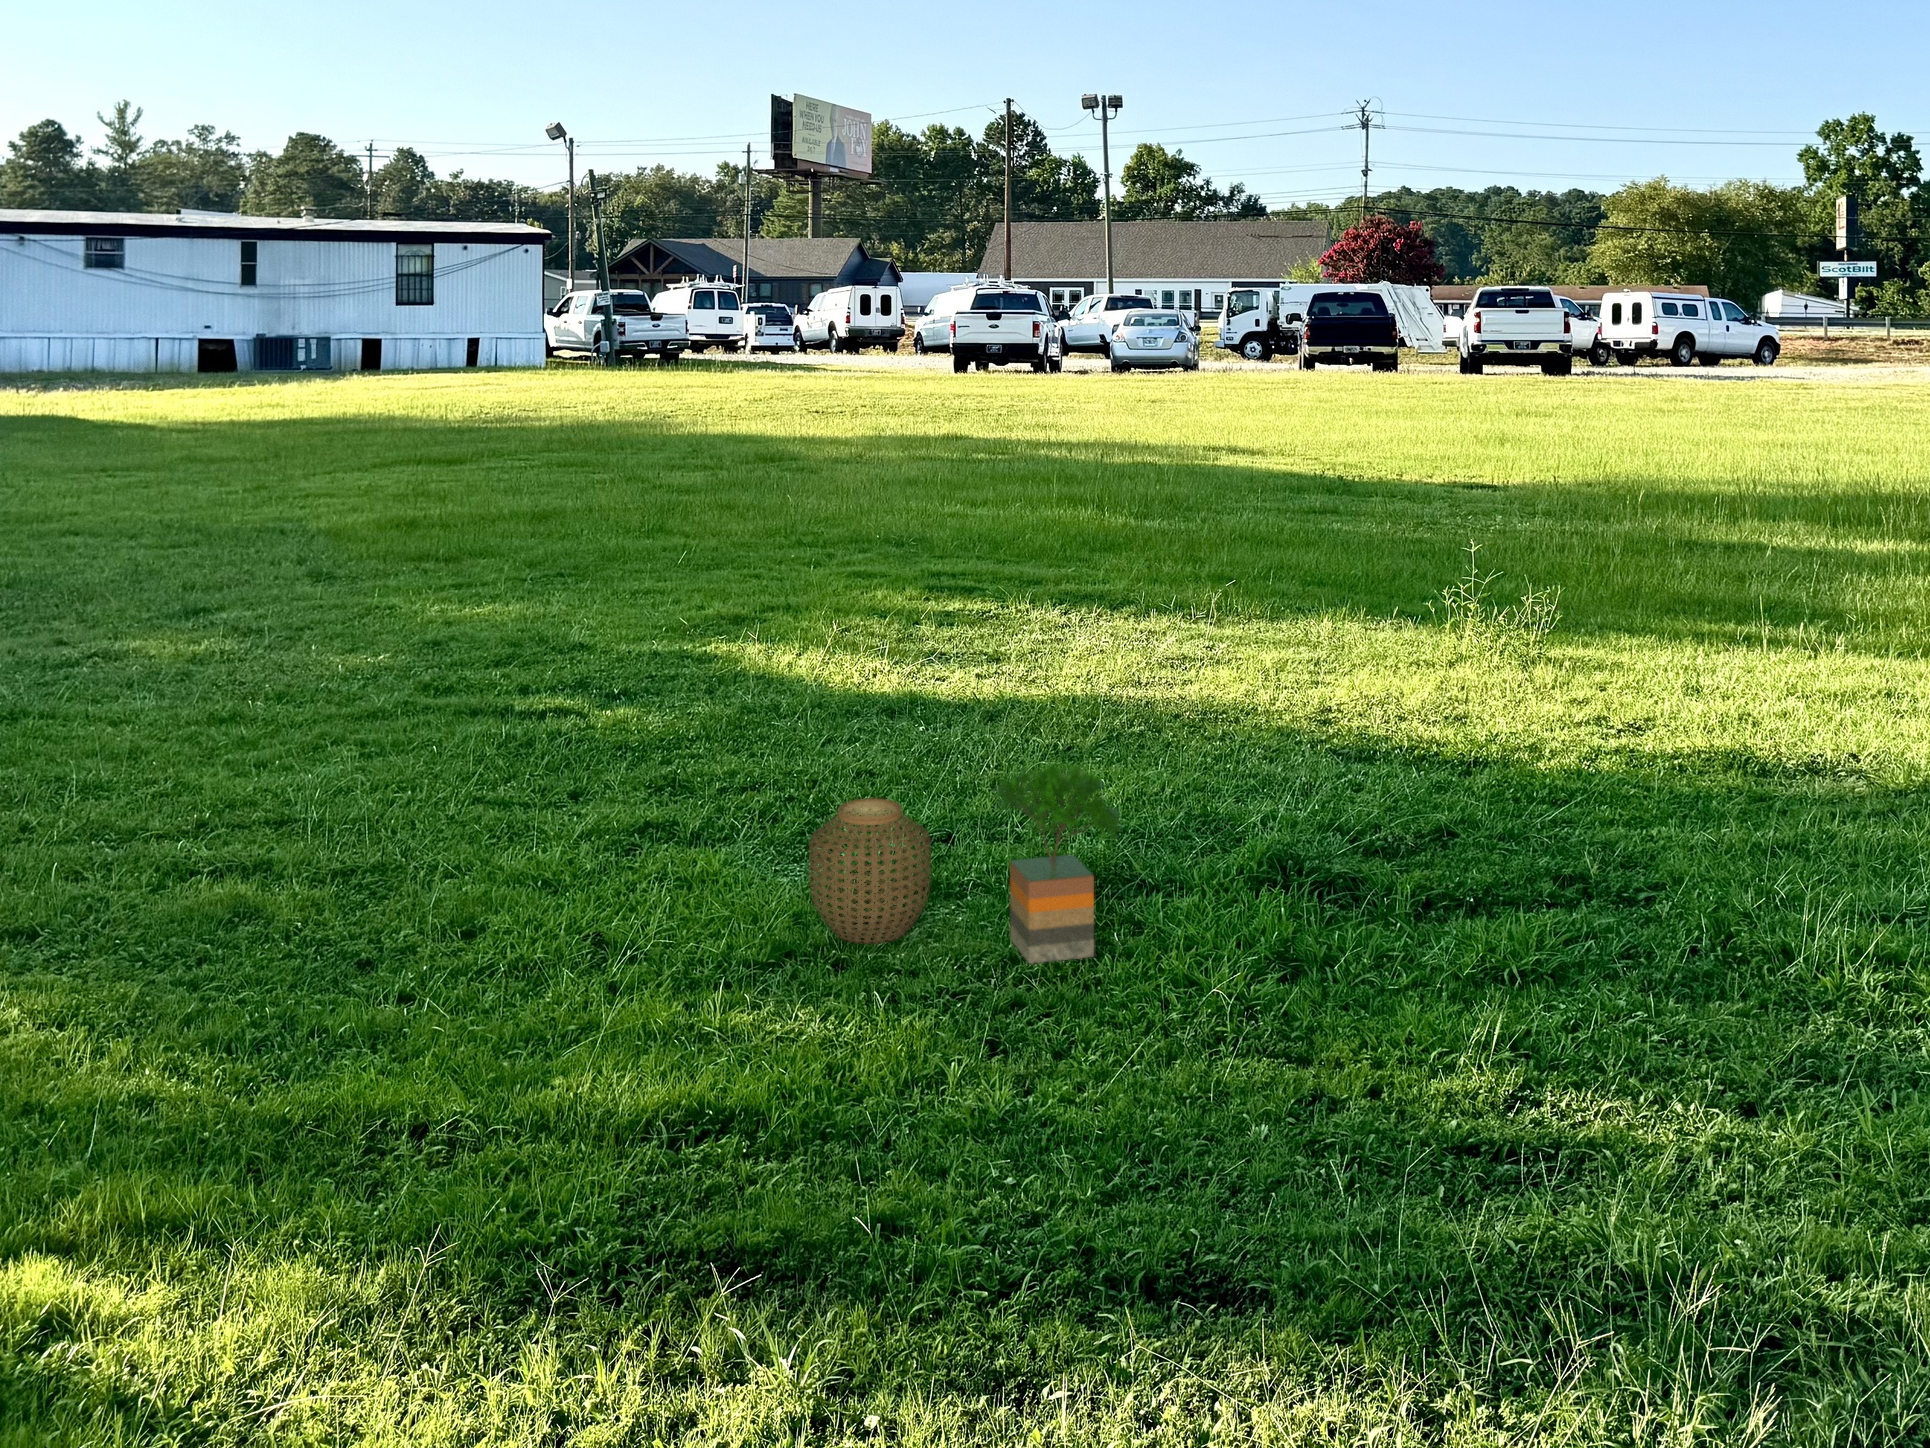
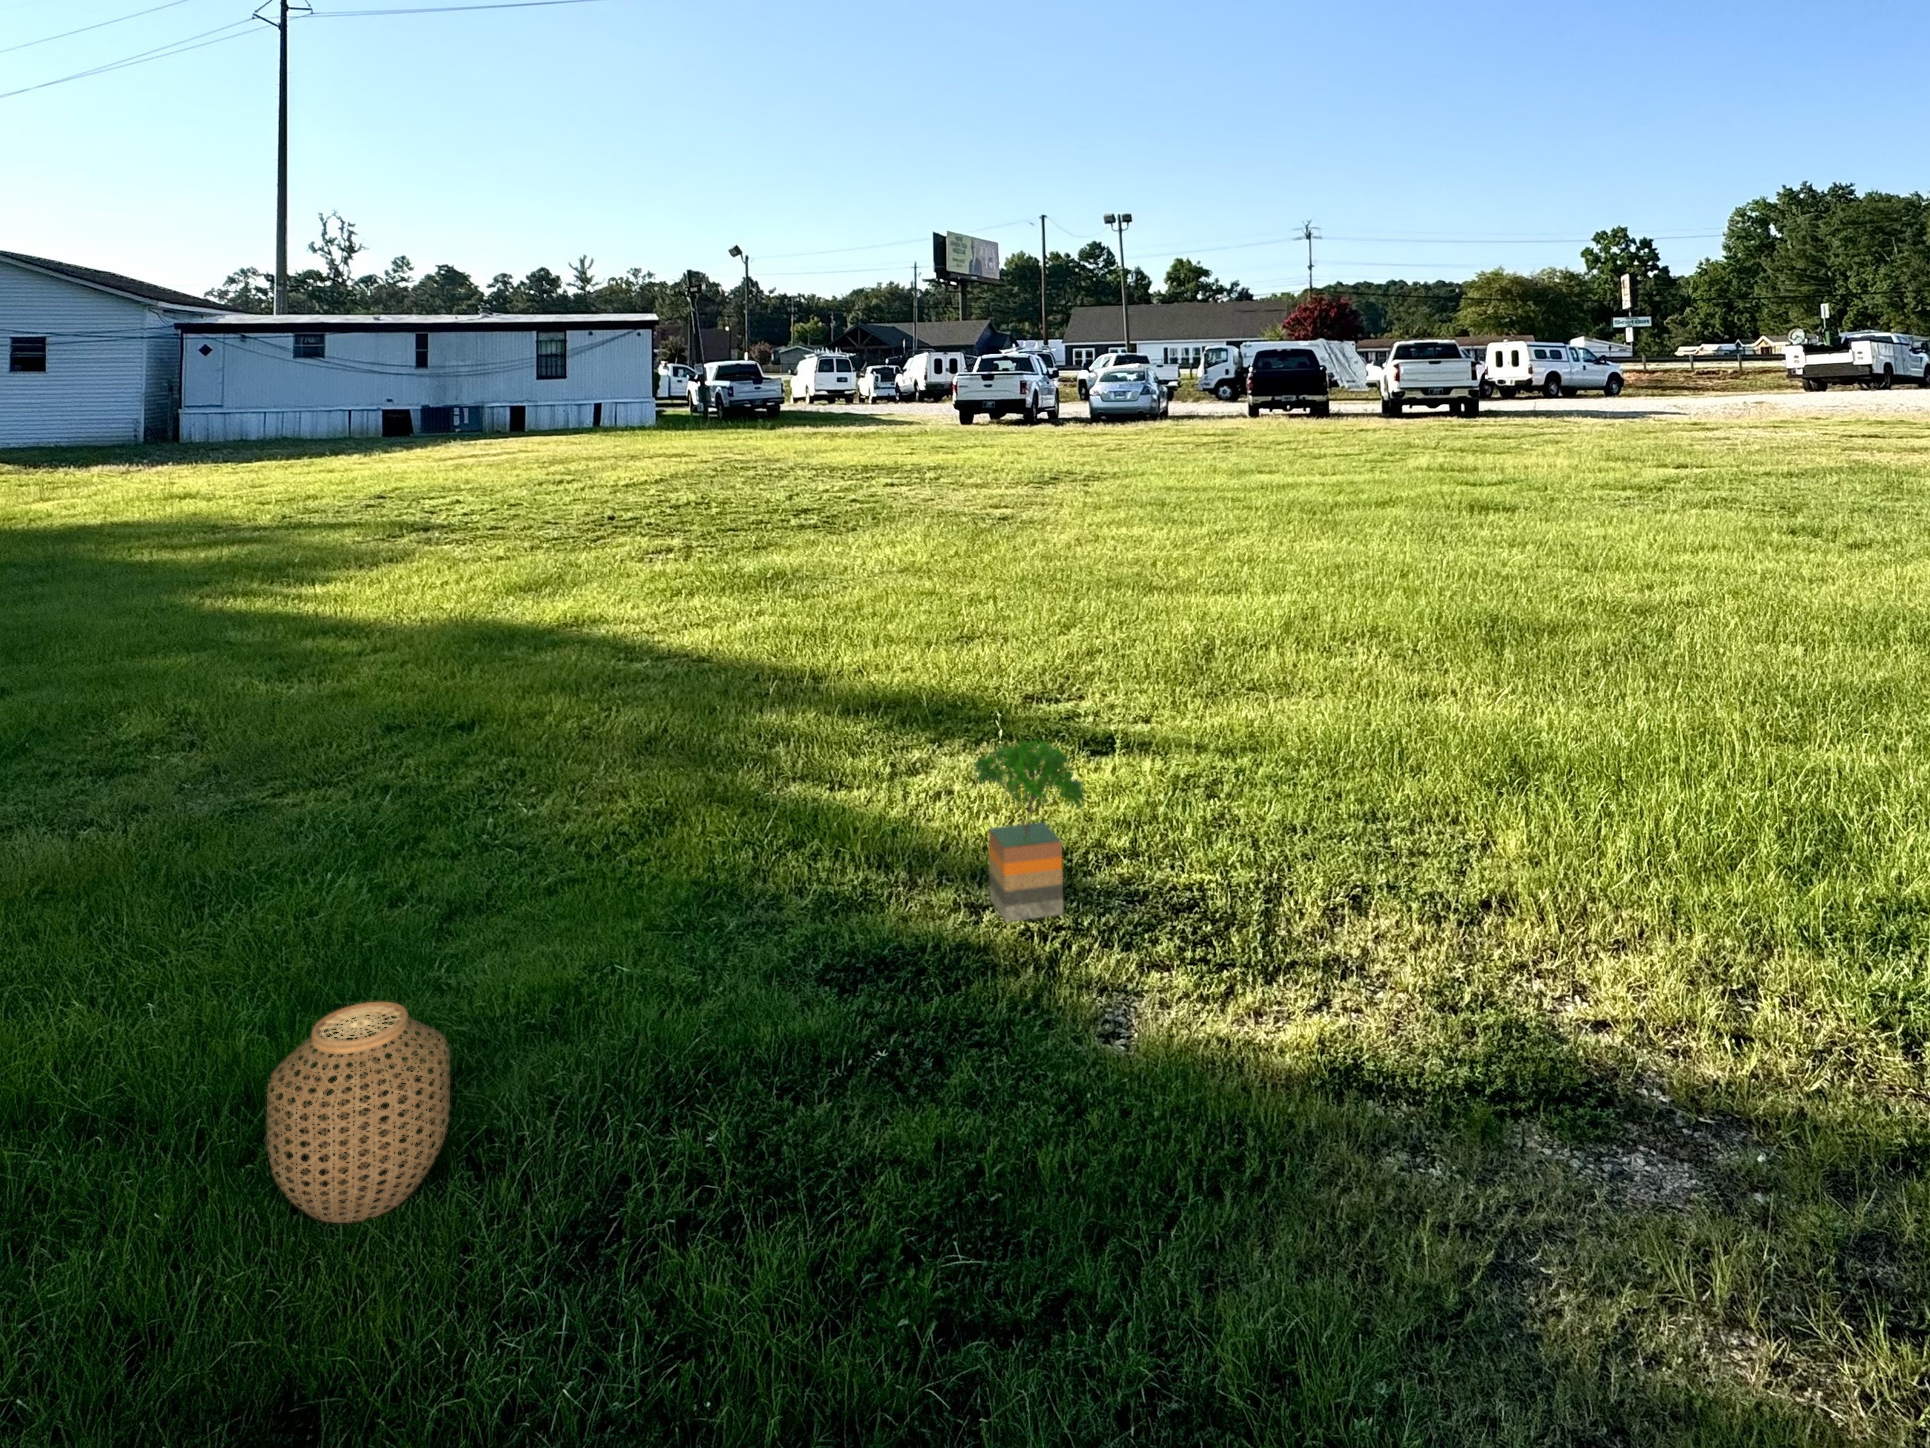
woven basket: present [809,798,931,943] -> present [267,1002,450,1223]

